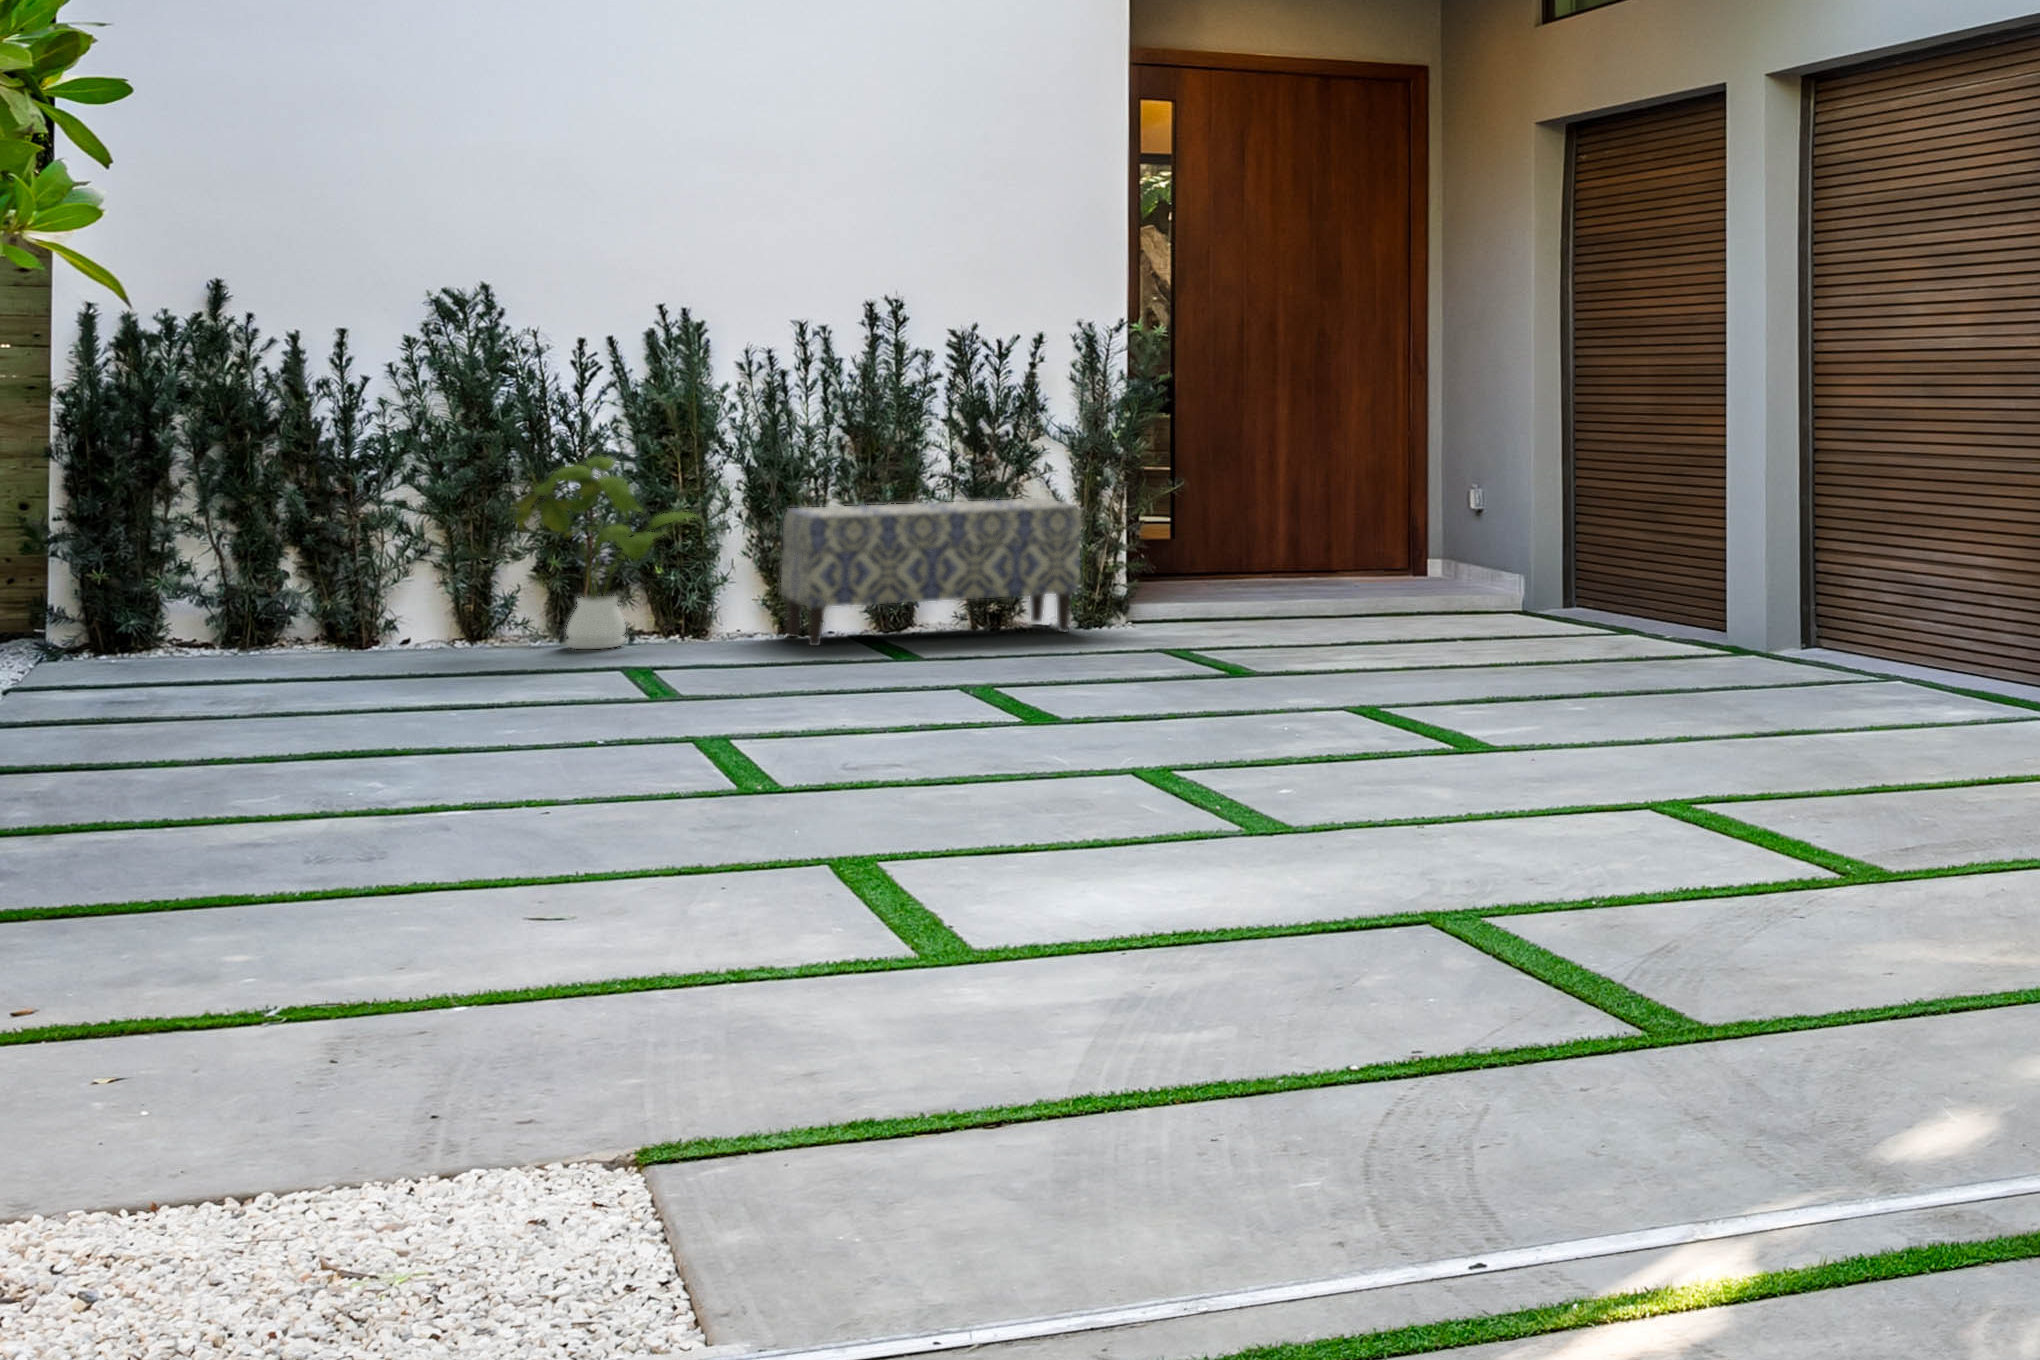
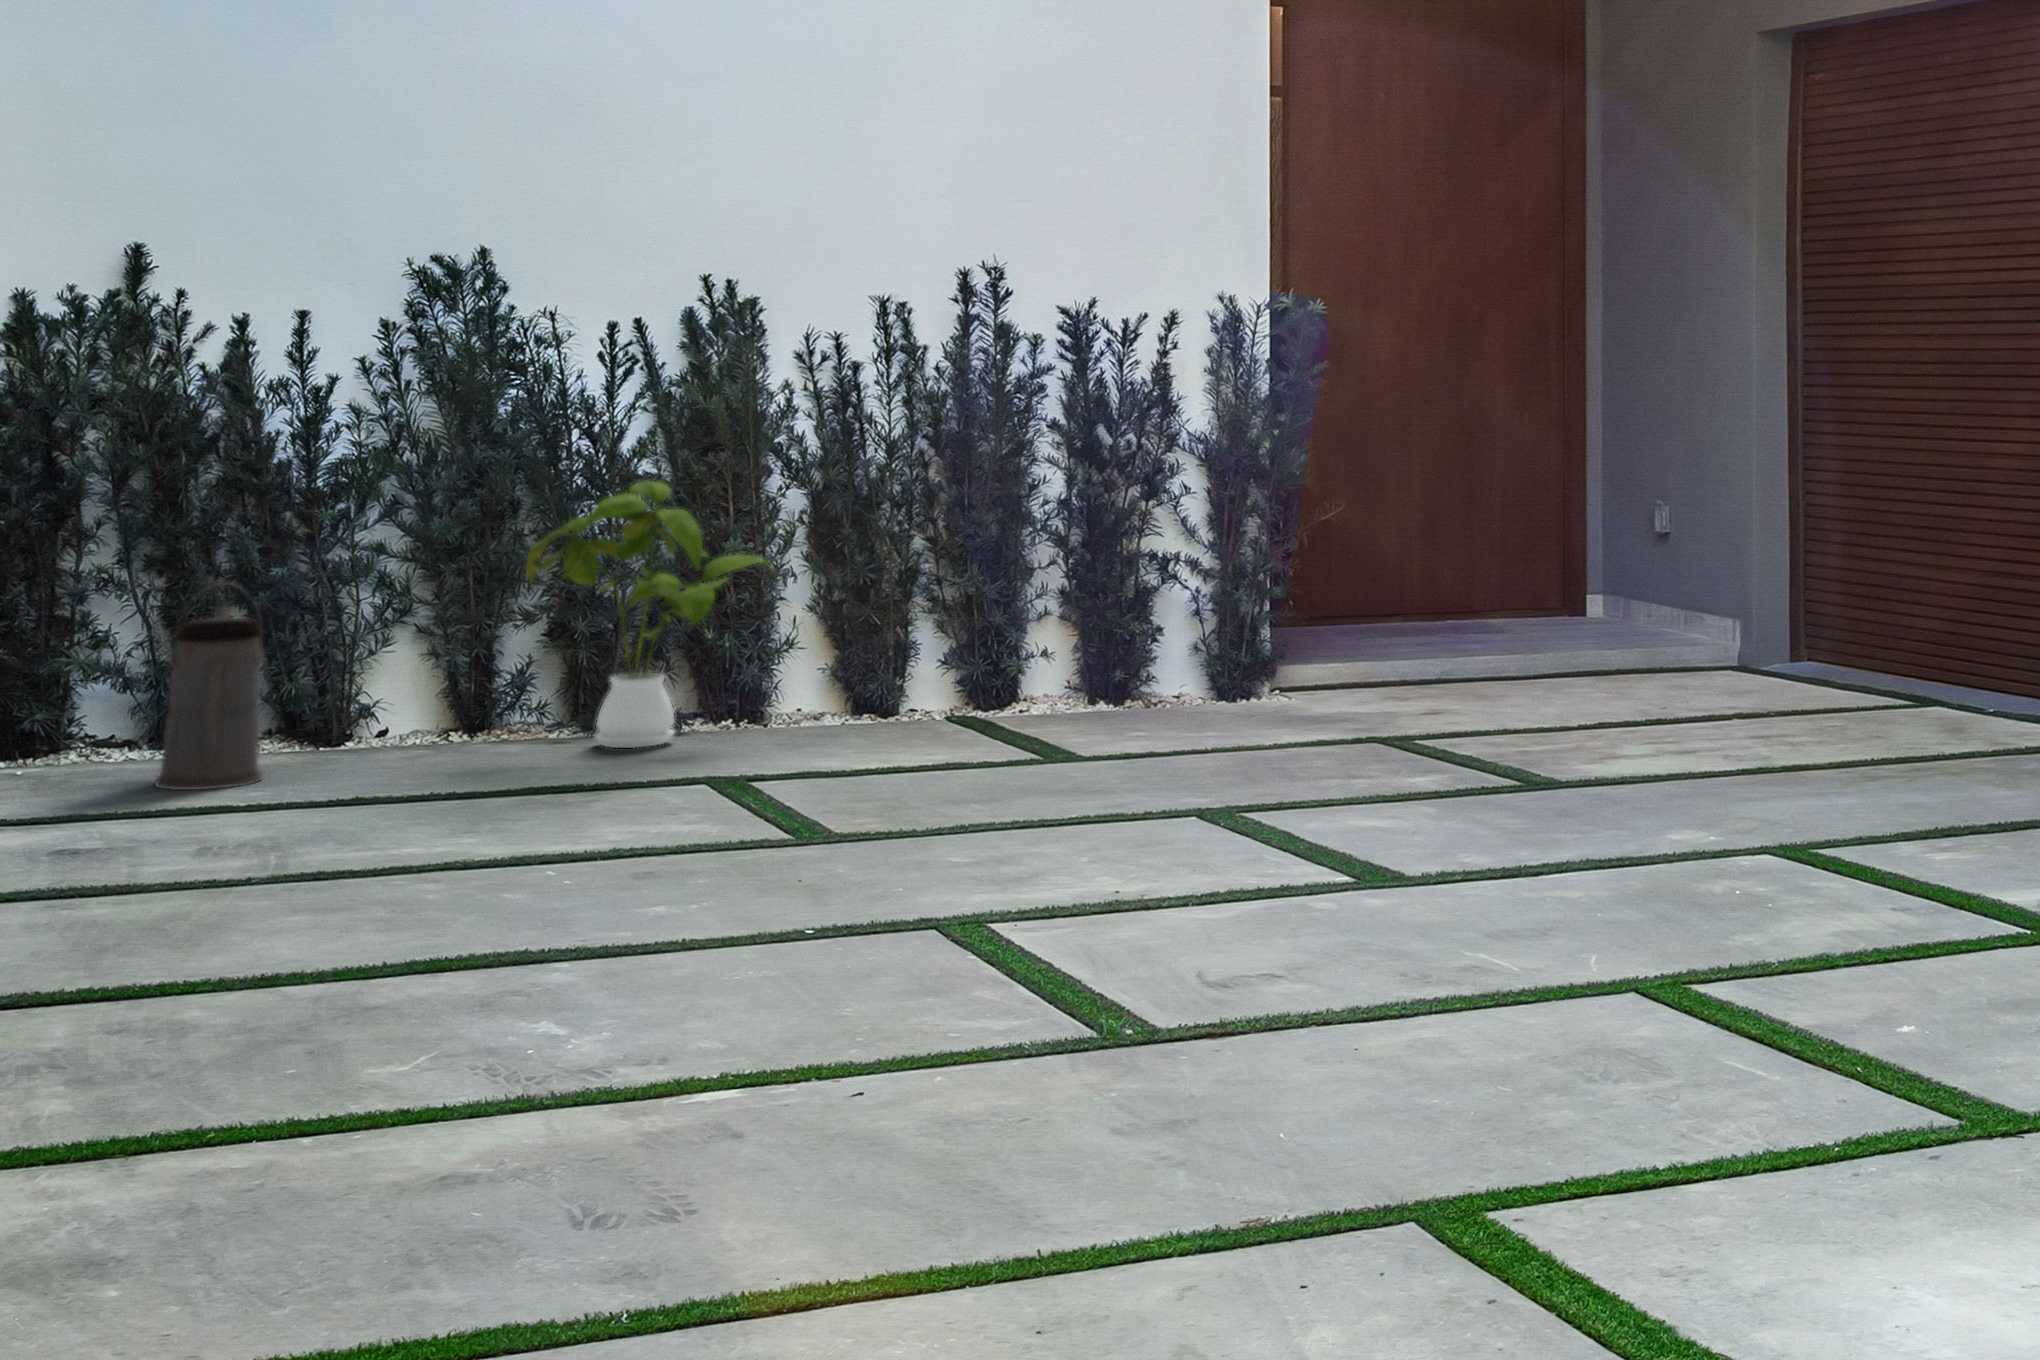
bench: present [781,498,1082,646] -> none [861,525,1259,741]
watering can: none [212,523,295,671] -> present [155,583,262,790]

